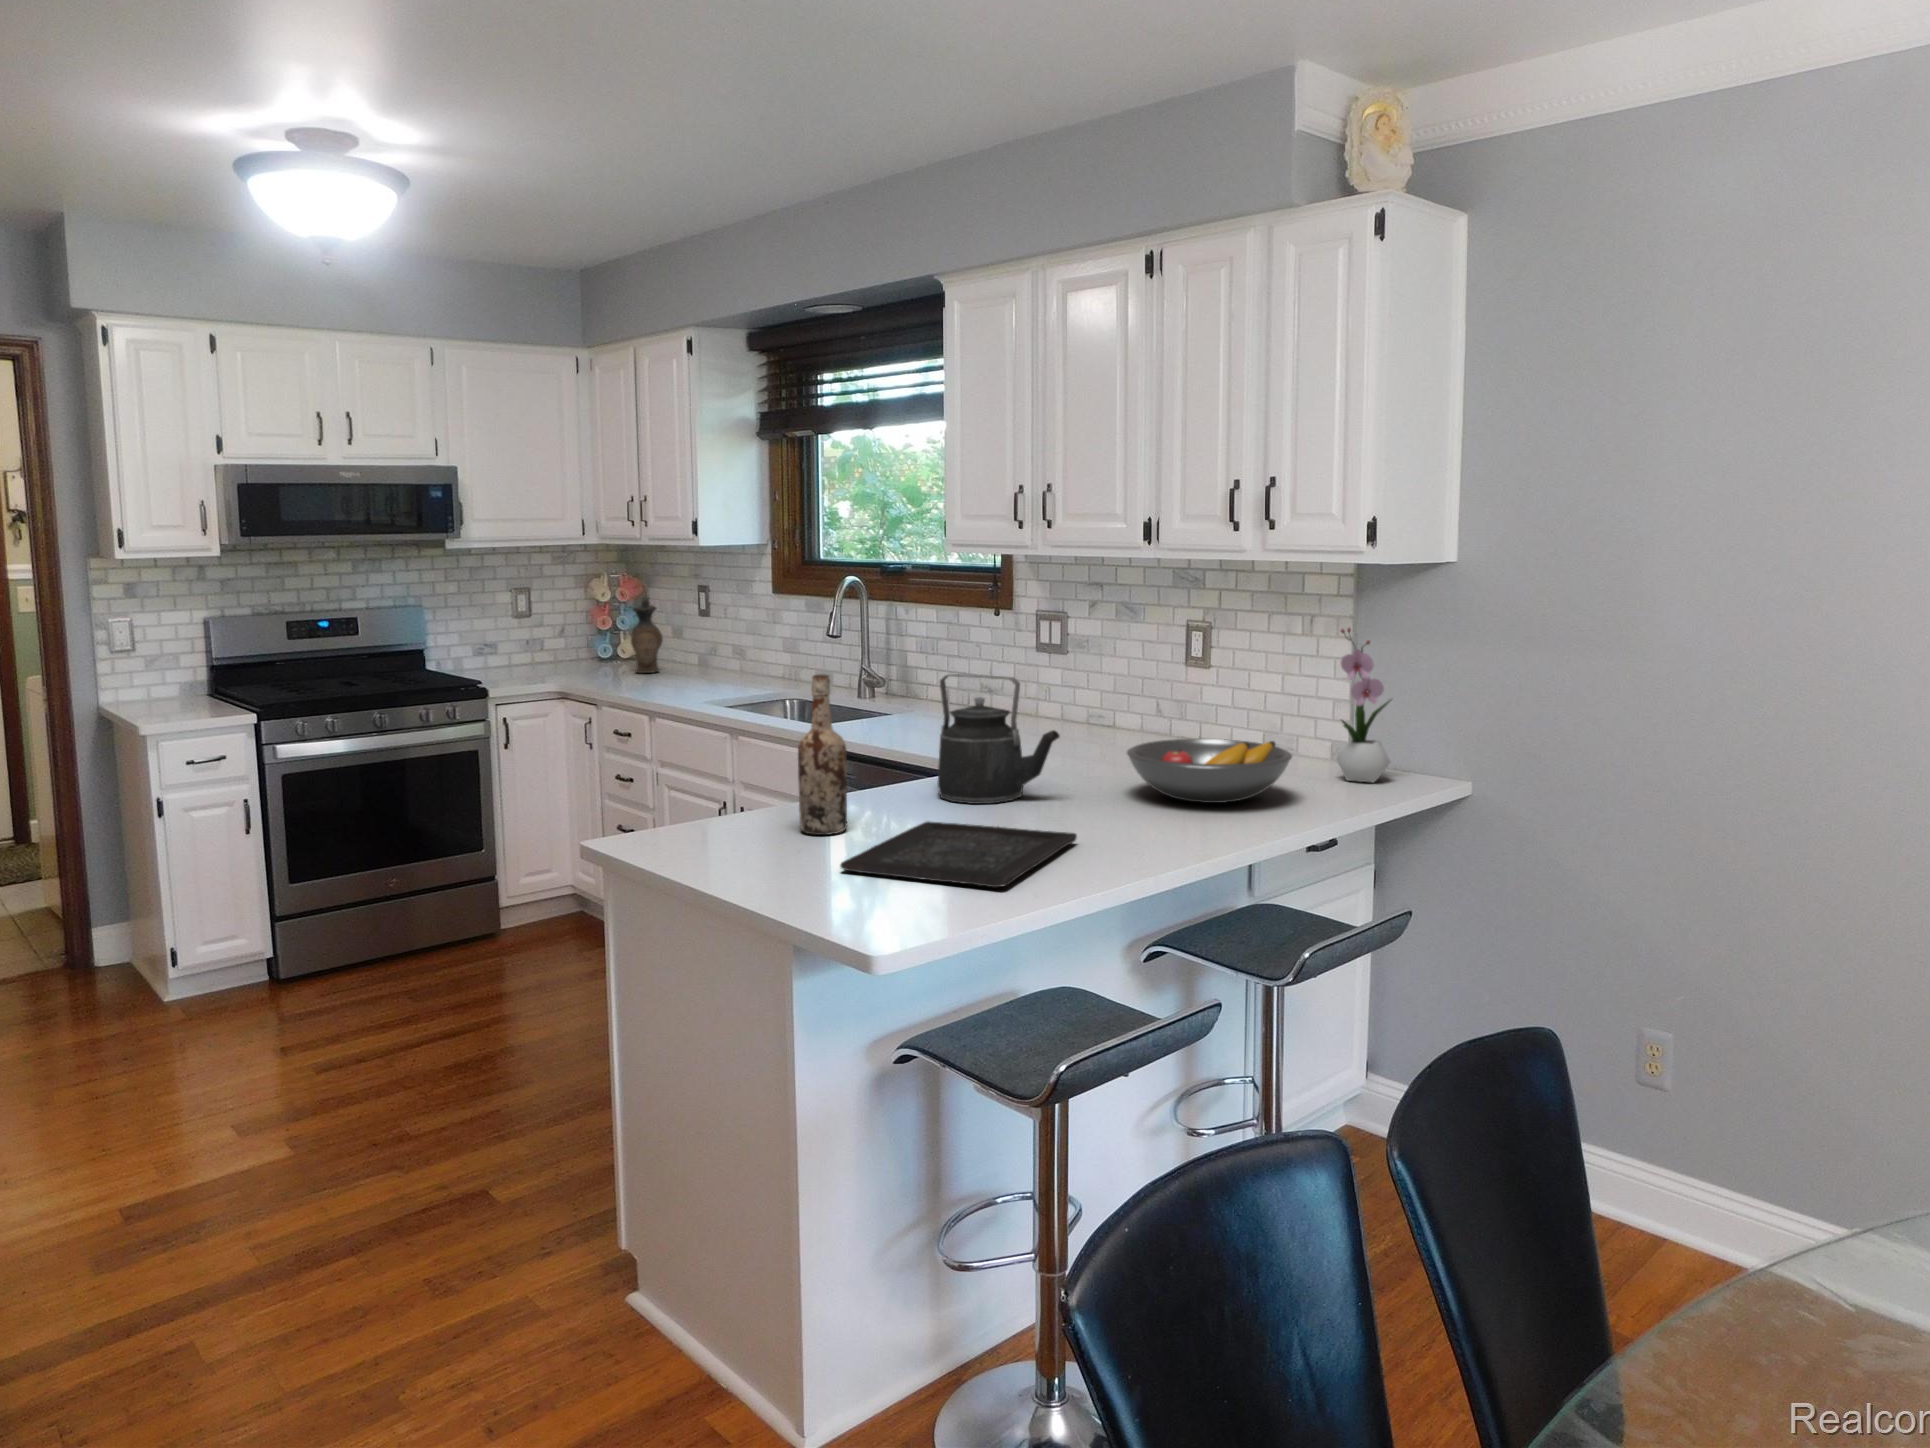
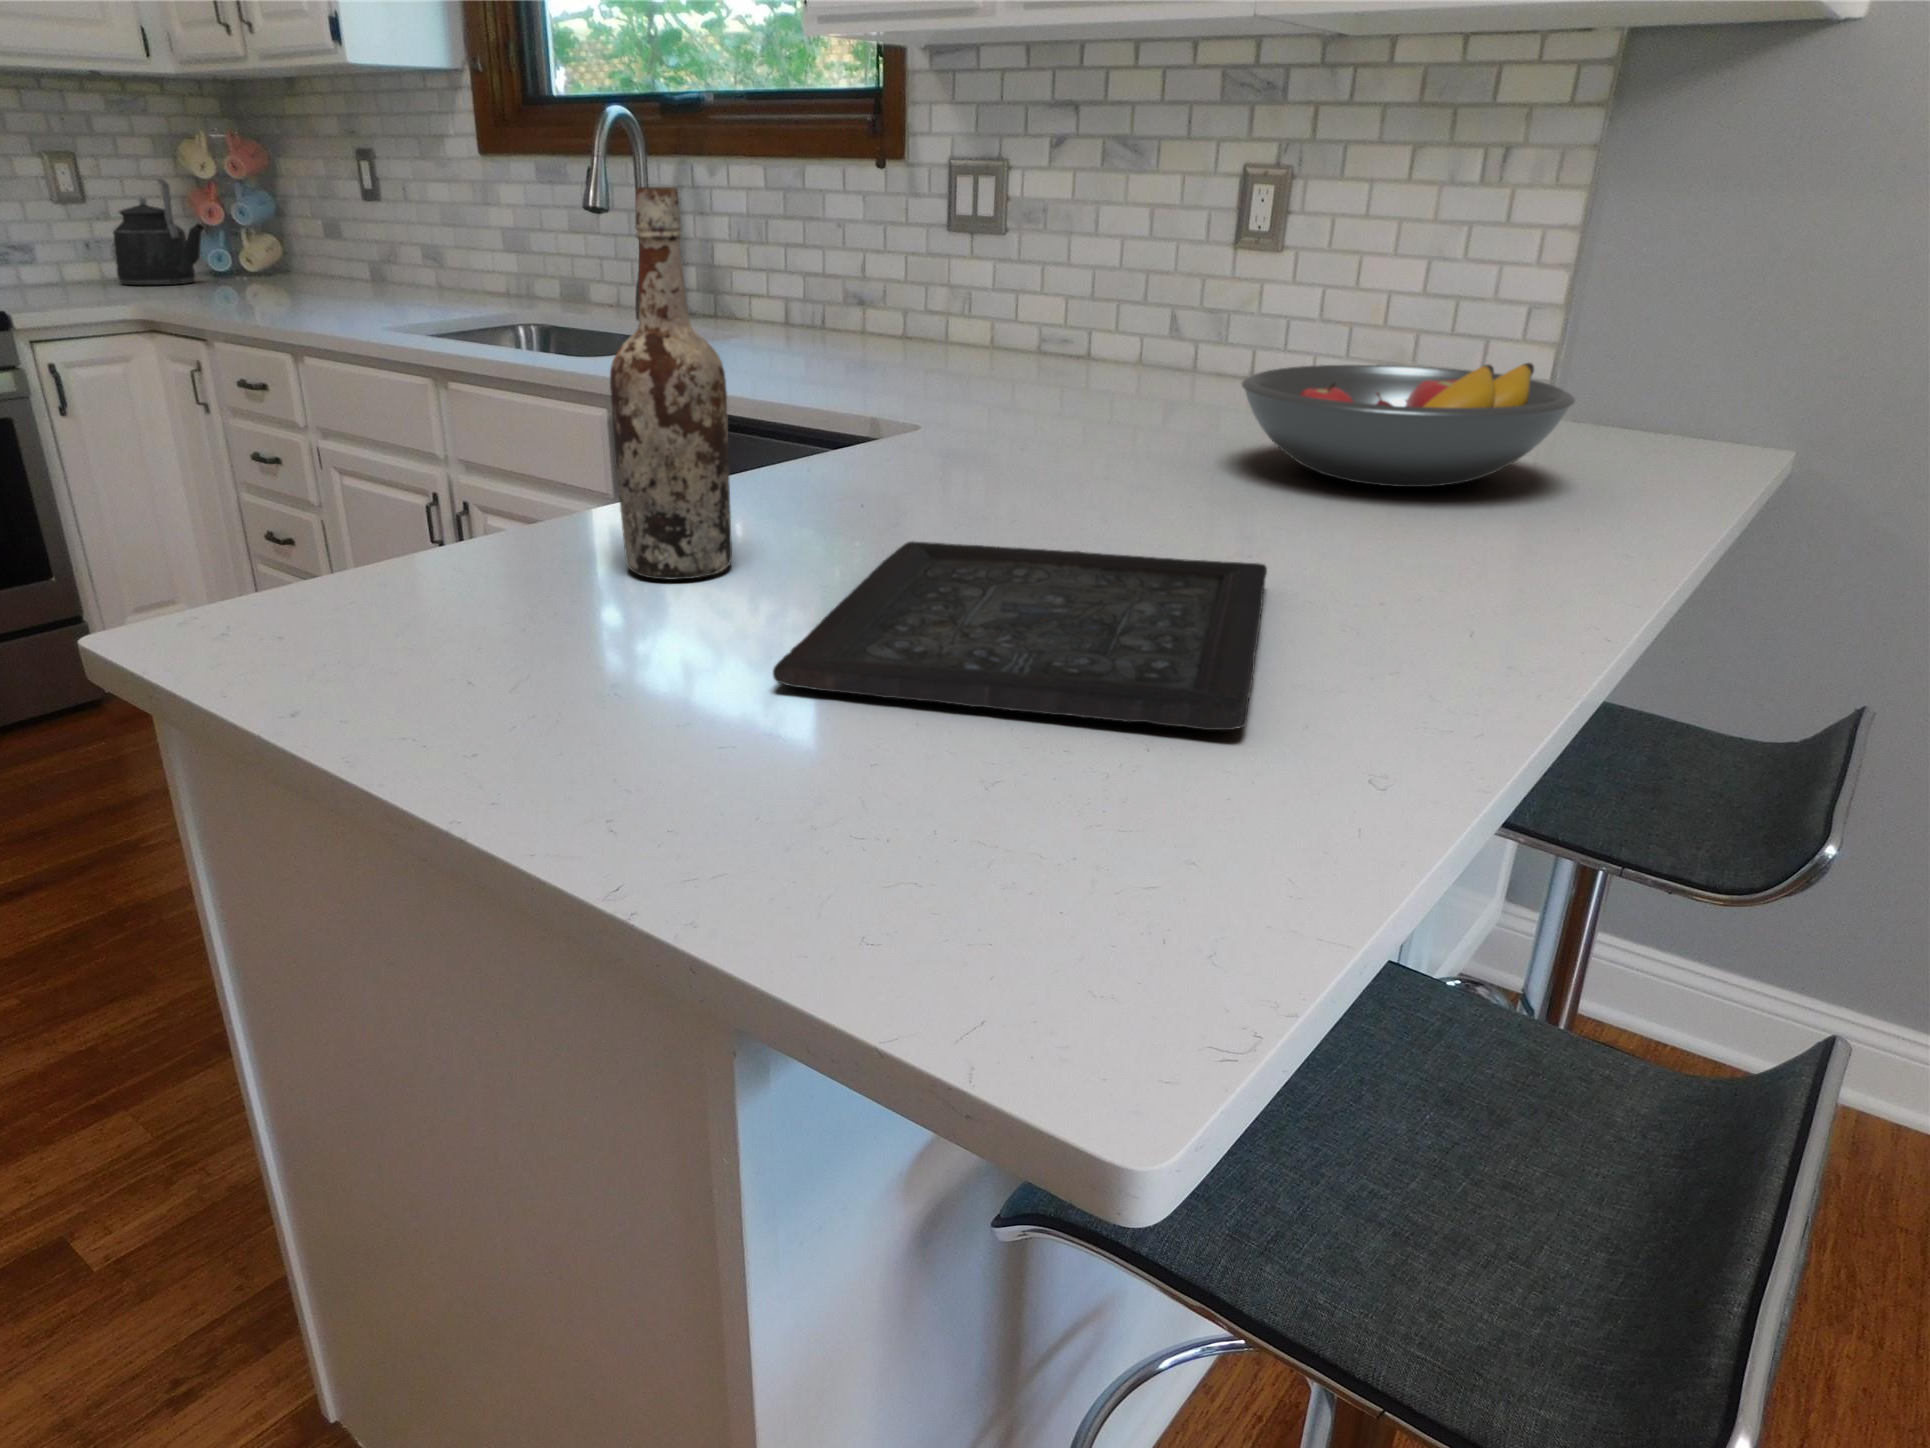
ceramic pitcher: present [631,596,663,673] -> none [250,165,309,293]
flower arrangement: present [1337,628,1391,782] -> none [1559,141,1687,444]
kettle: present [938,674,1060,804] -> present [113,179,204,285]

